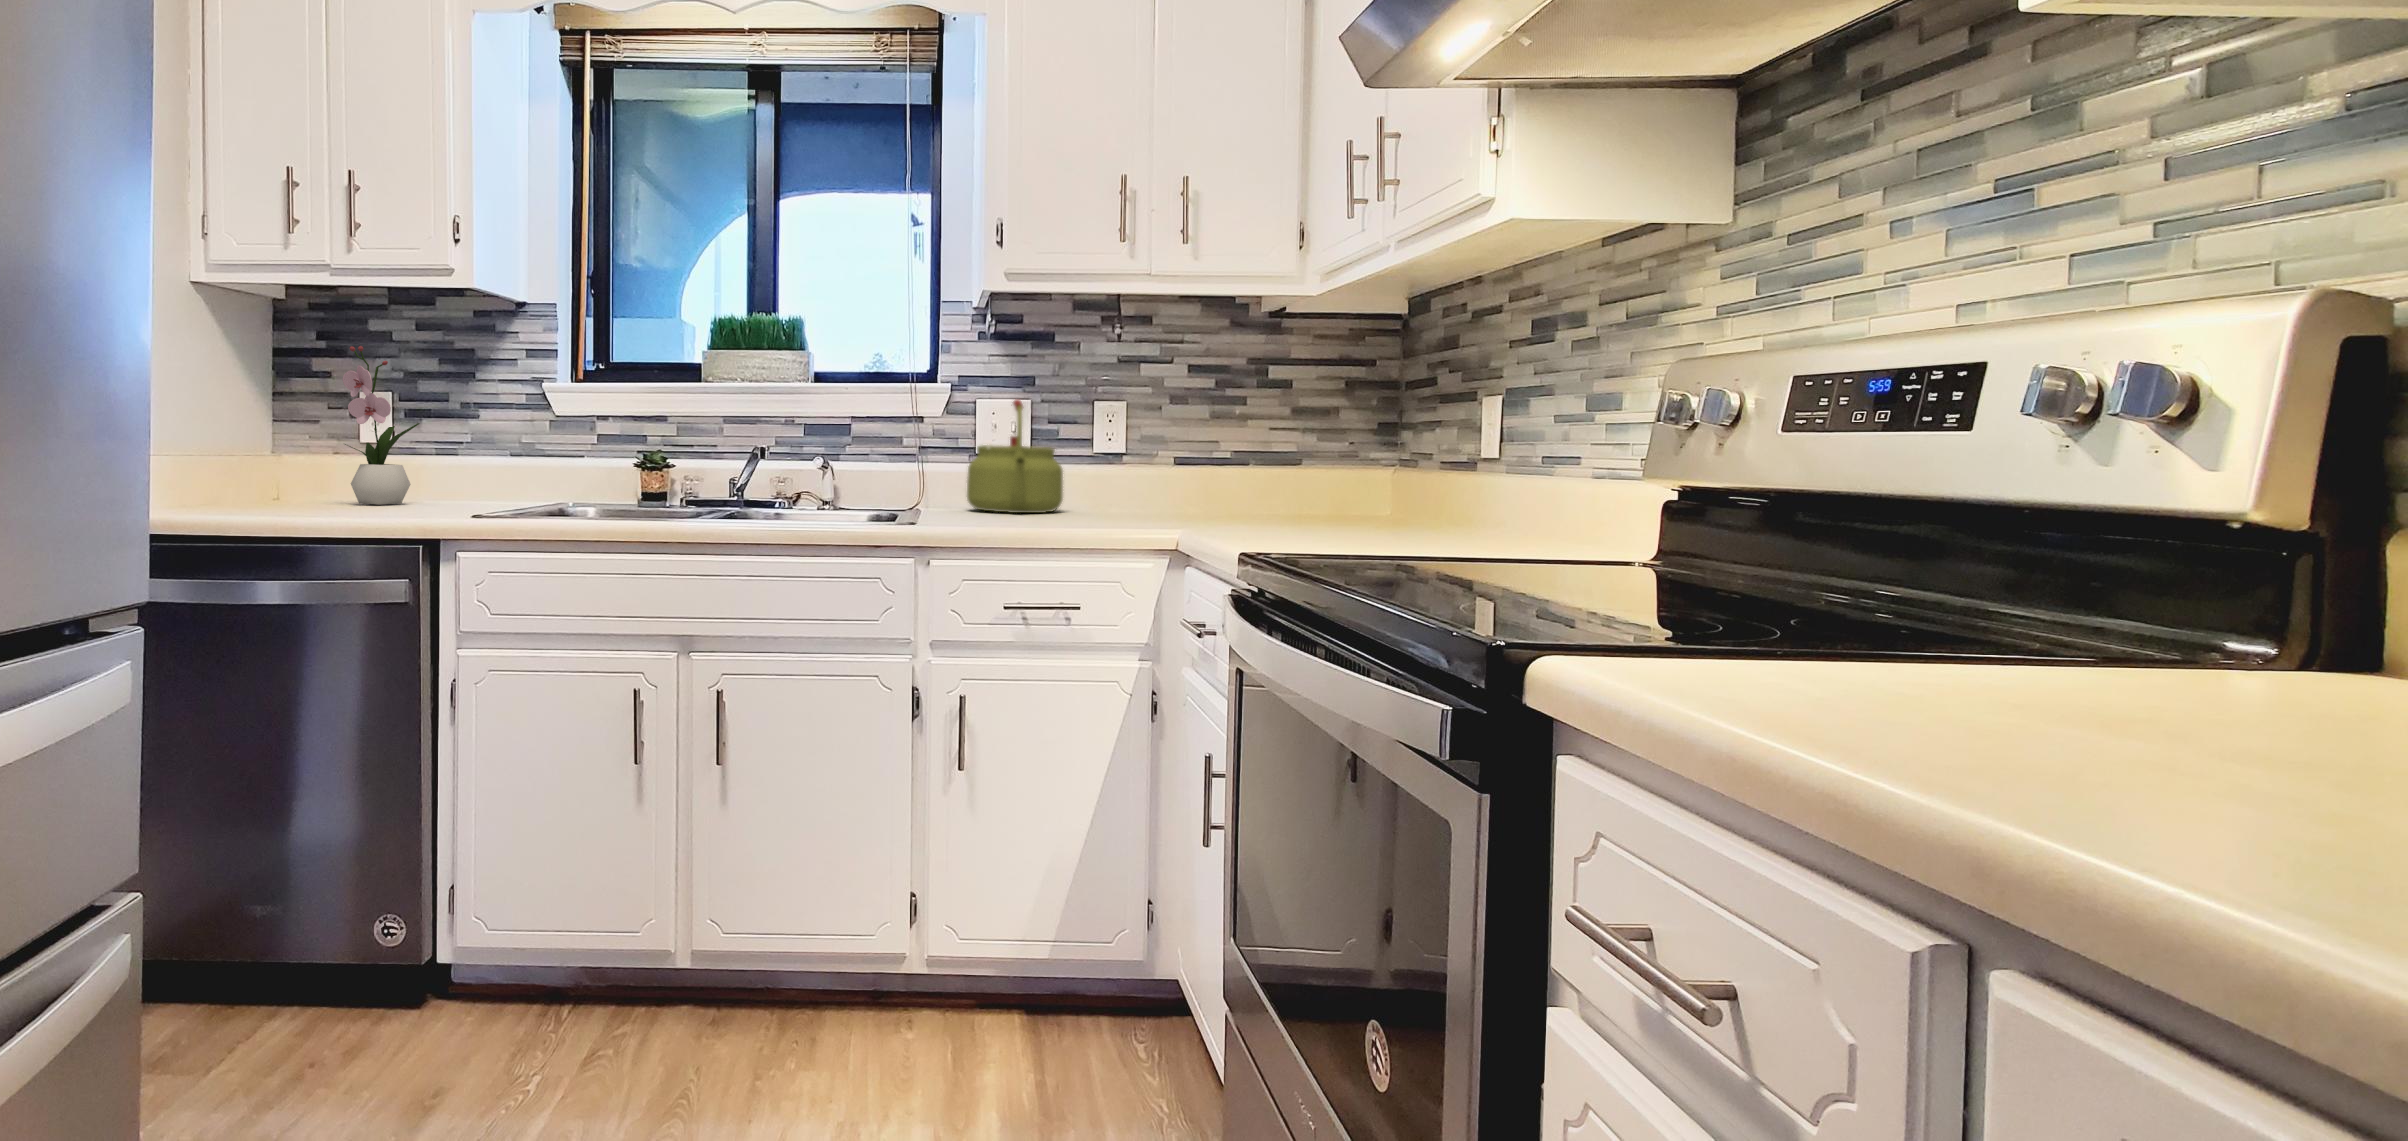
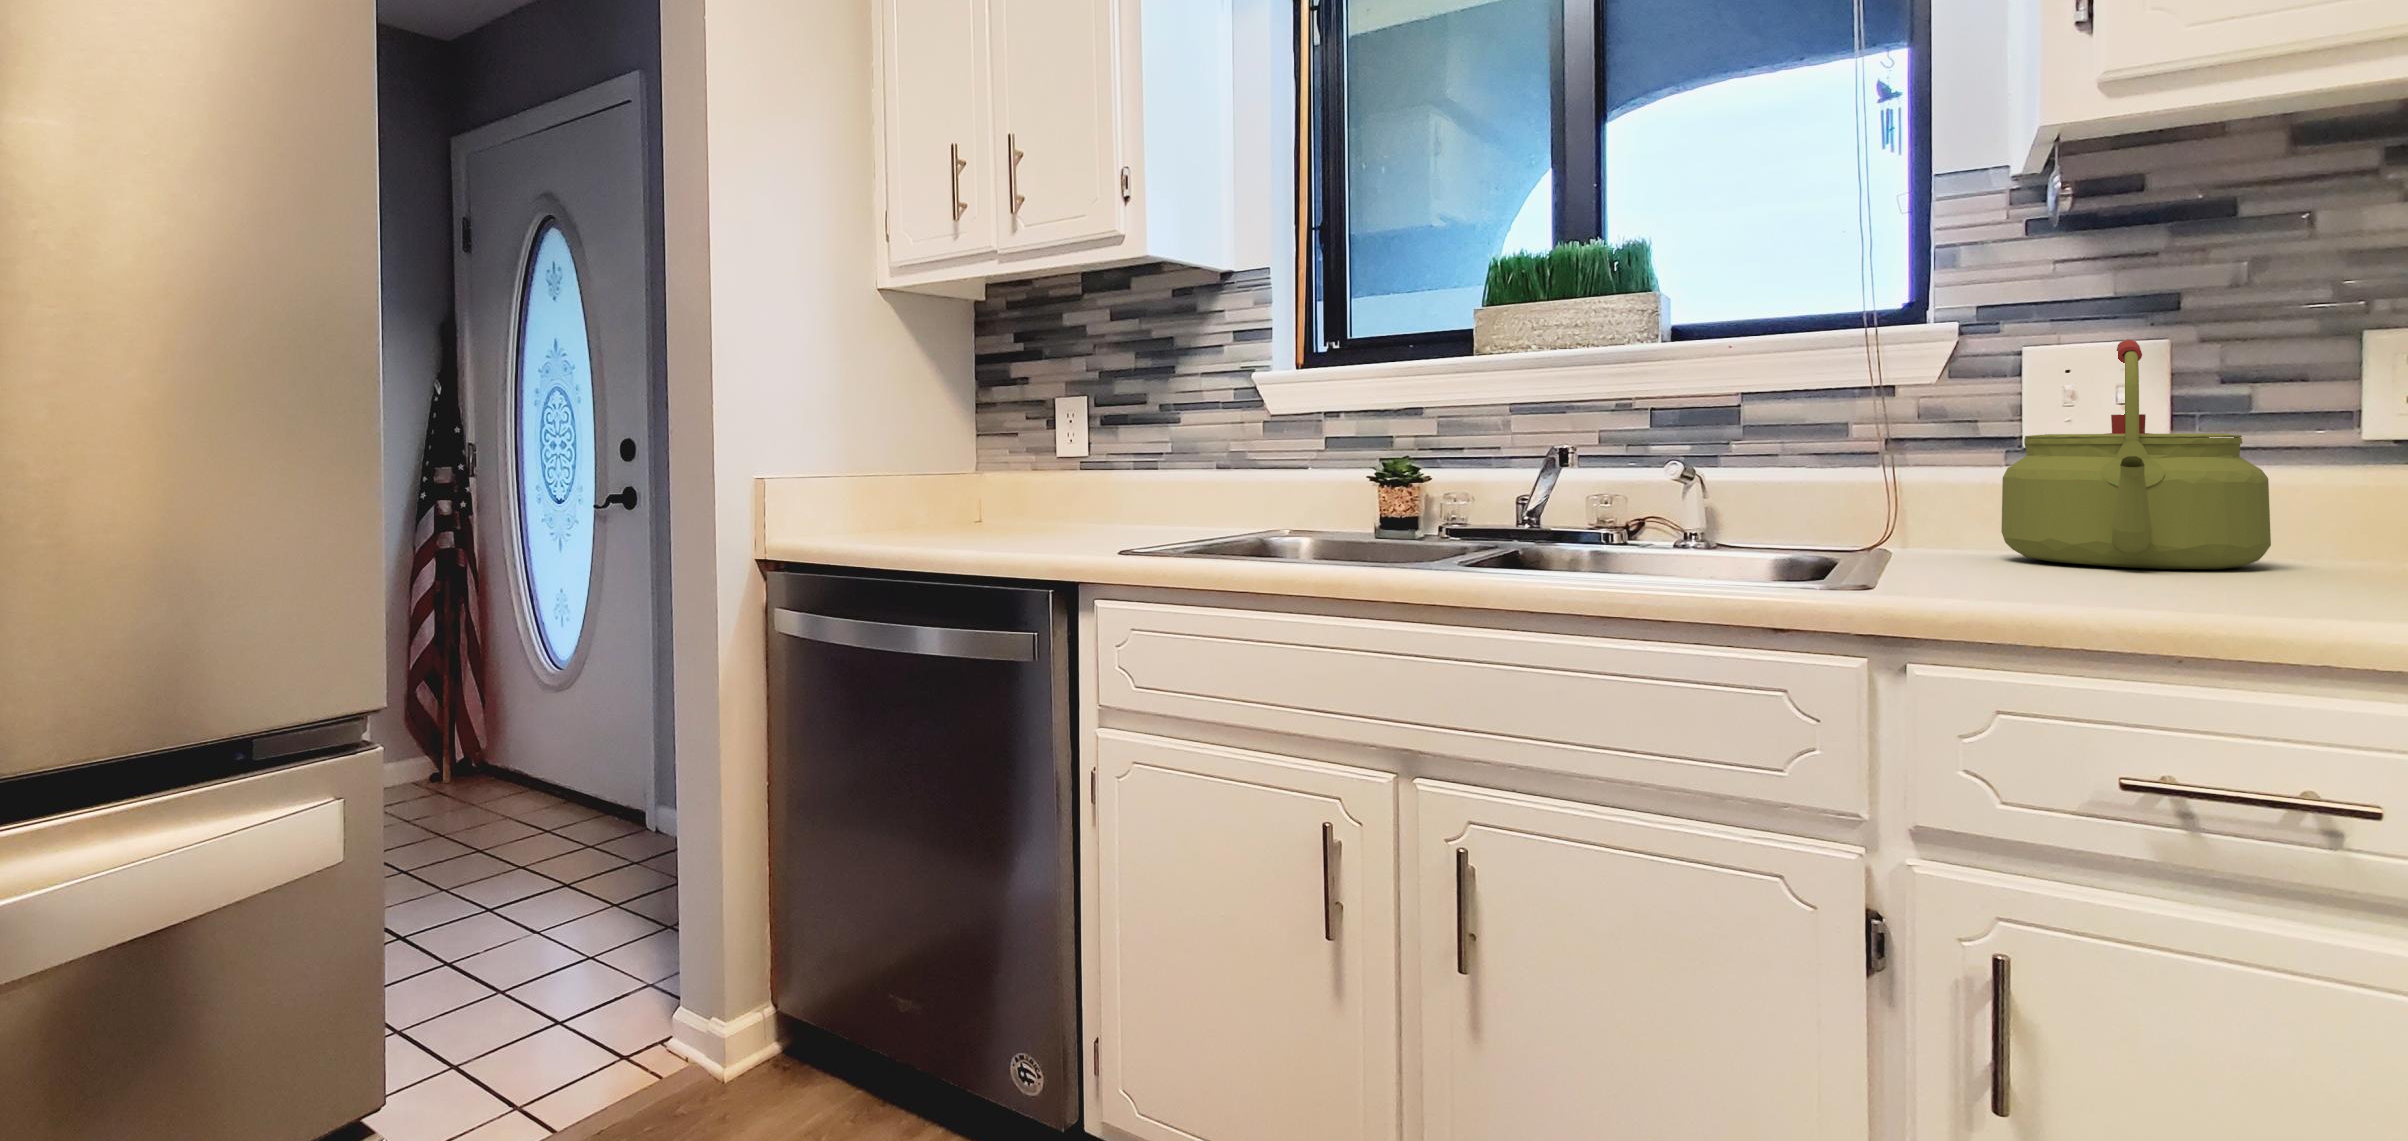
flower arrangement: present [343,346,420,505] -> none [1029,343,1116,529]

